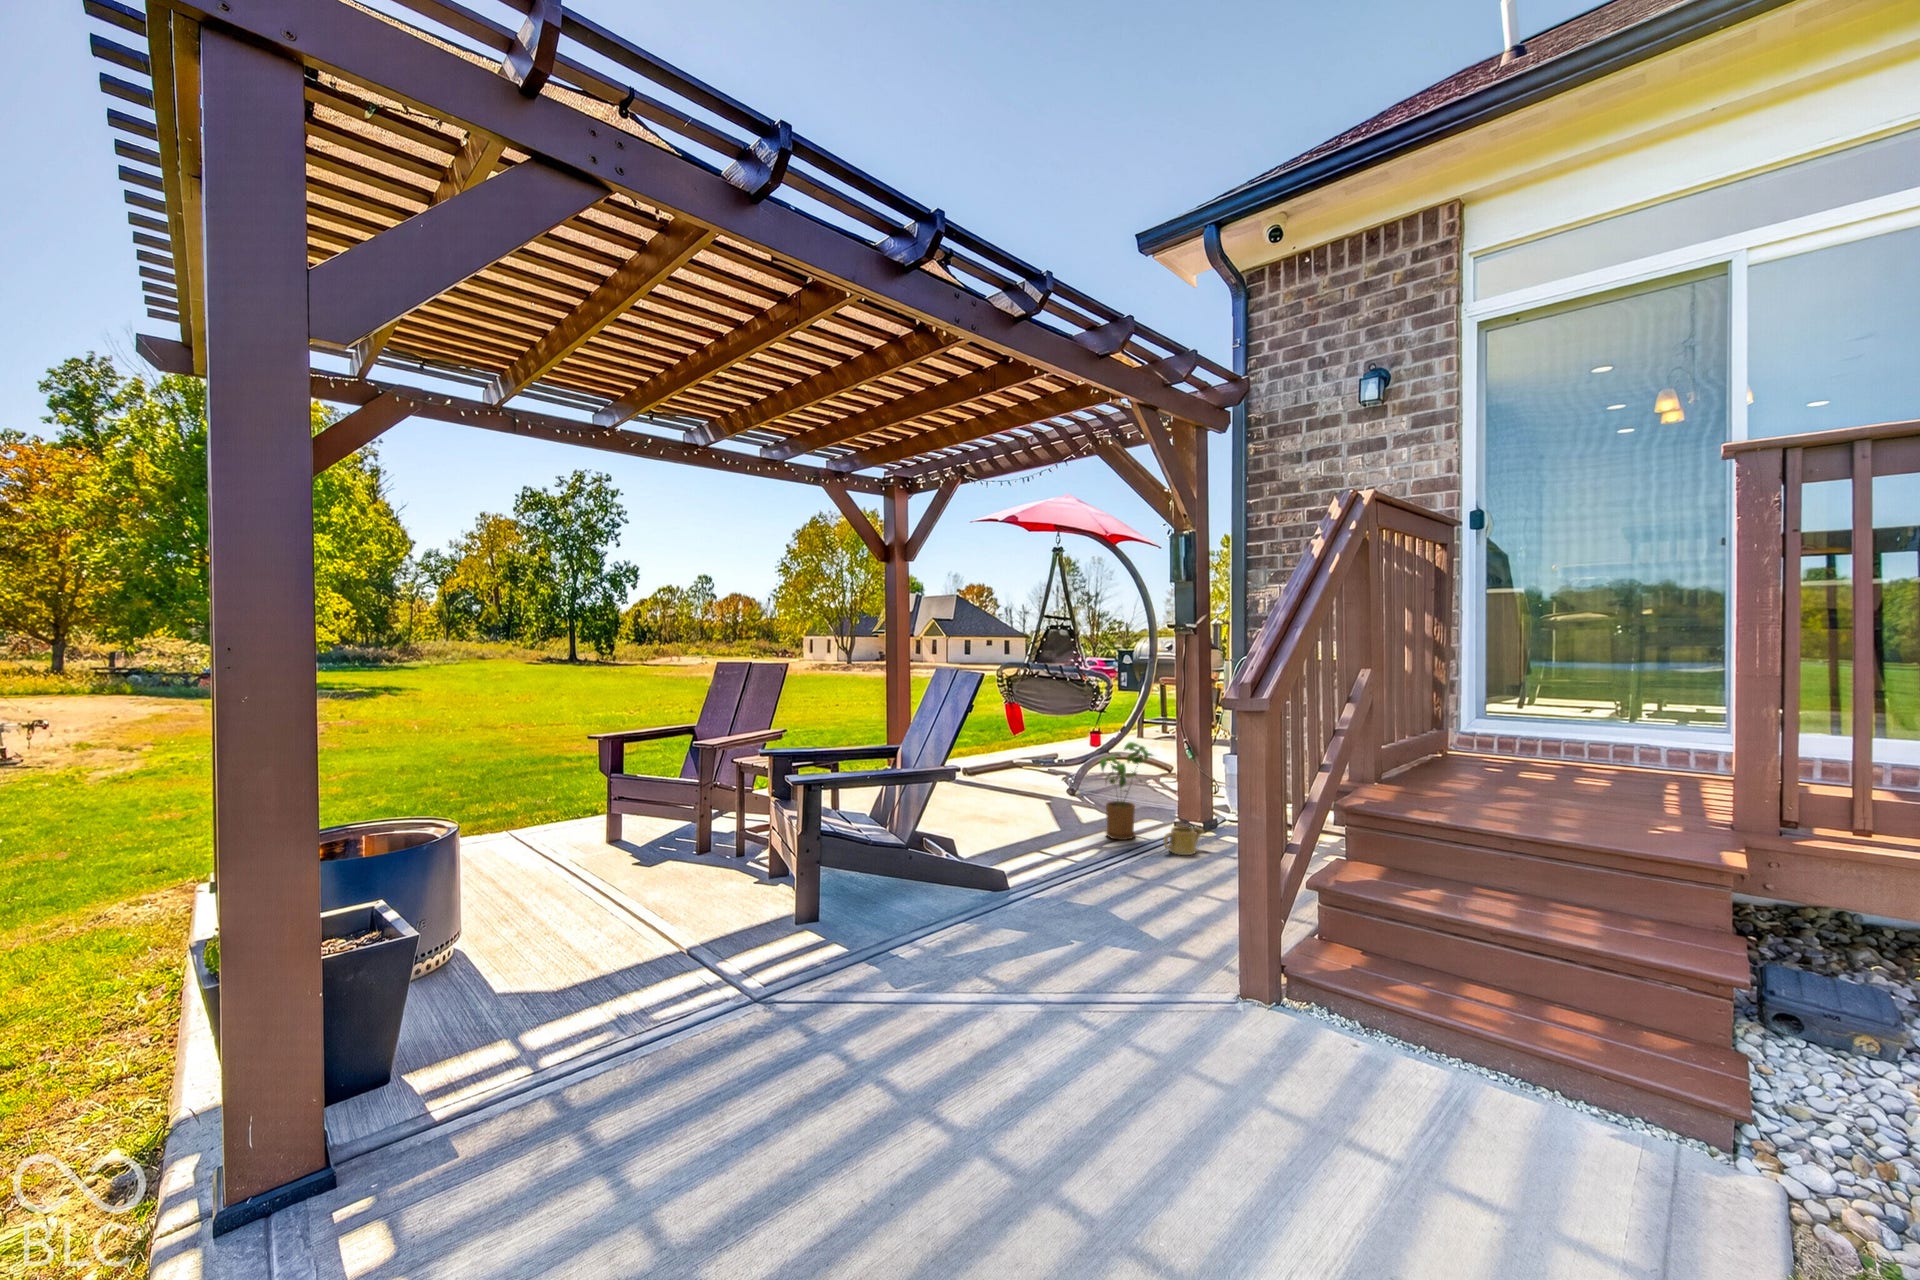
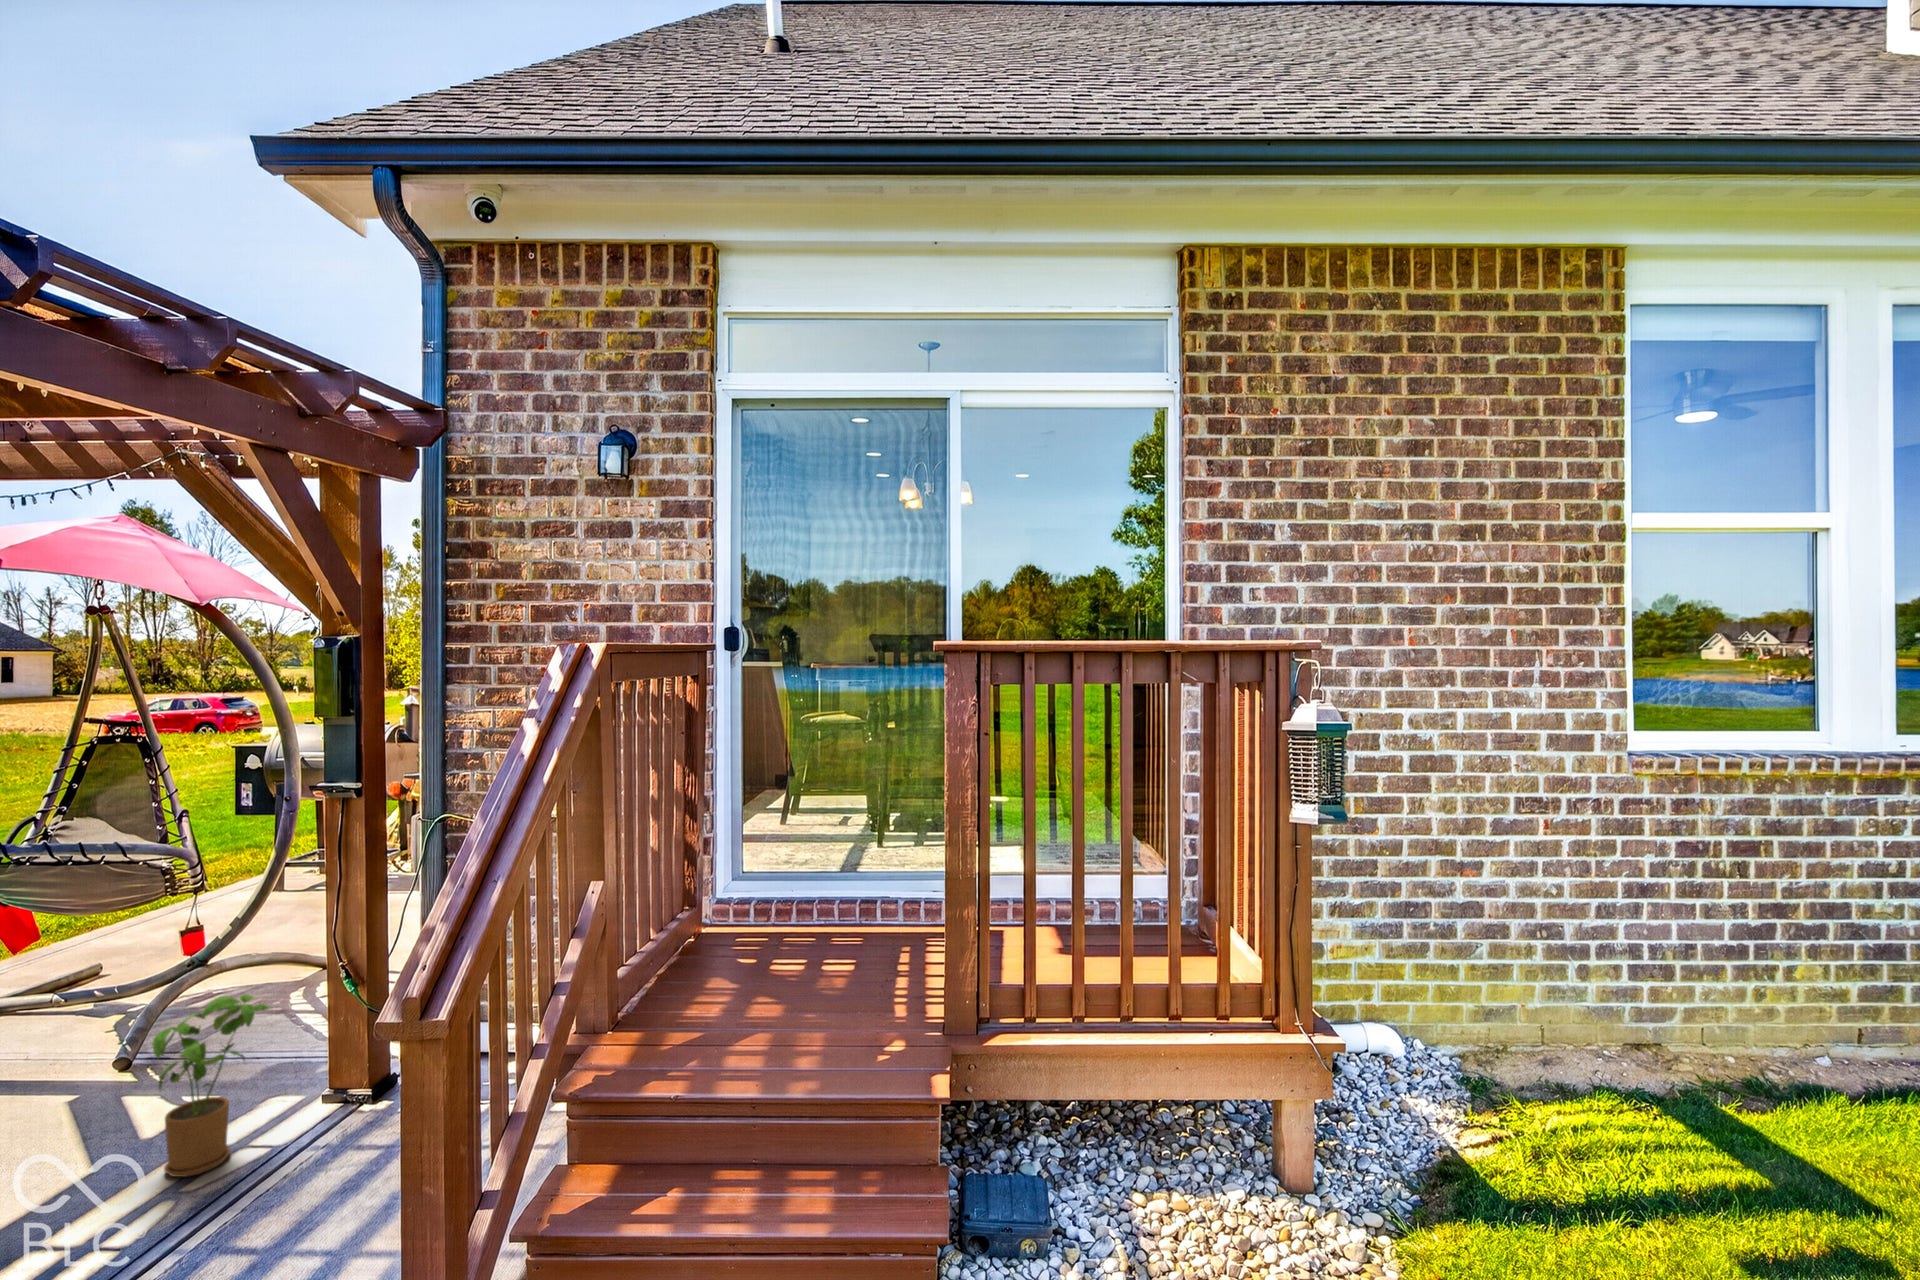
watering can: present [1164,826,1205,855] -> none [274,1119,358,1183]

